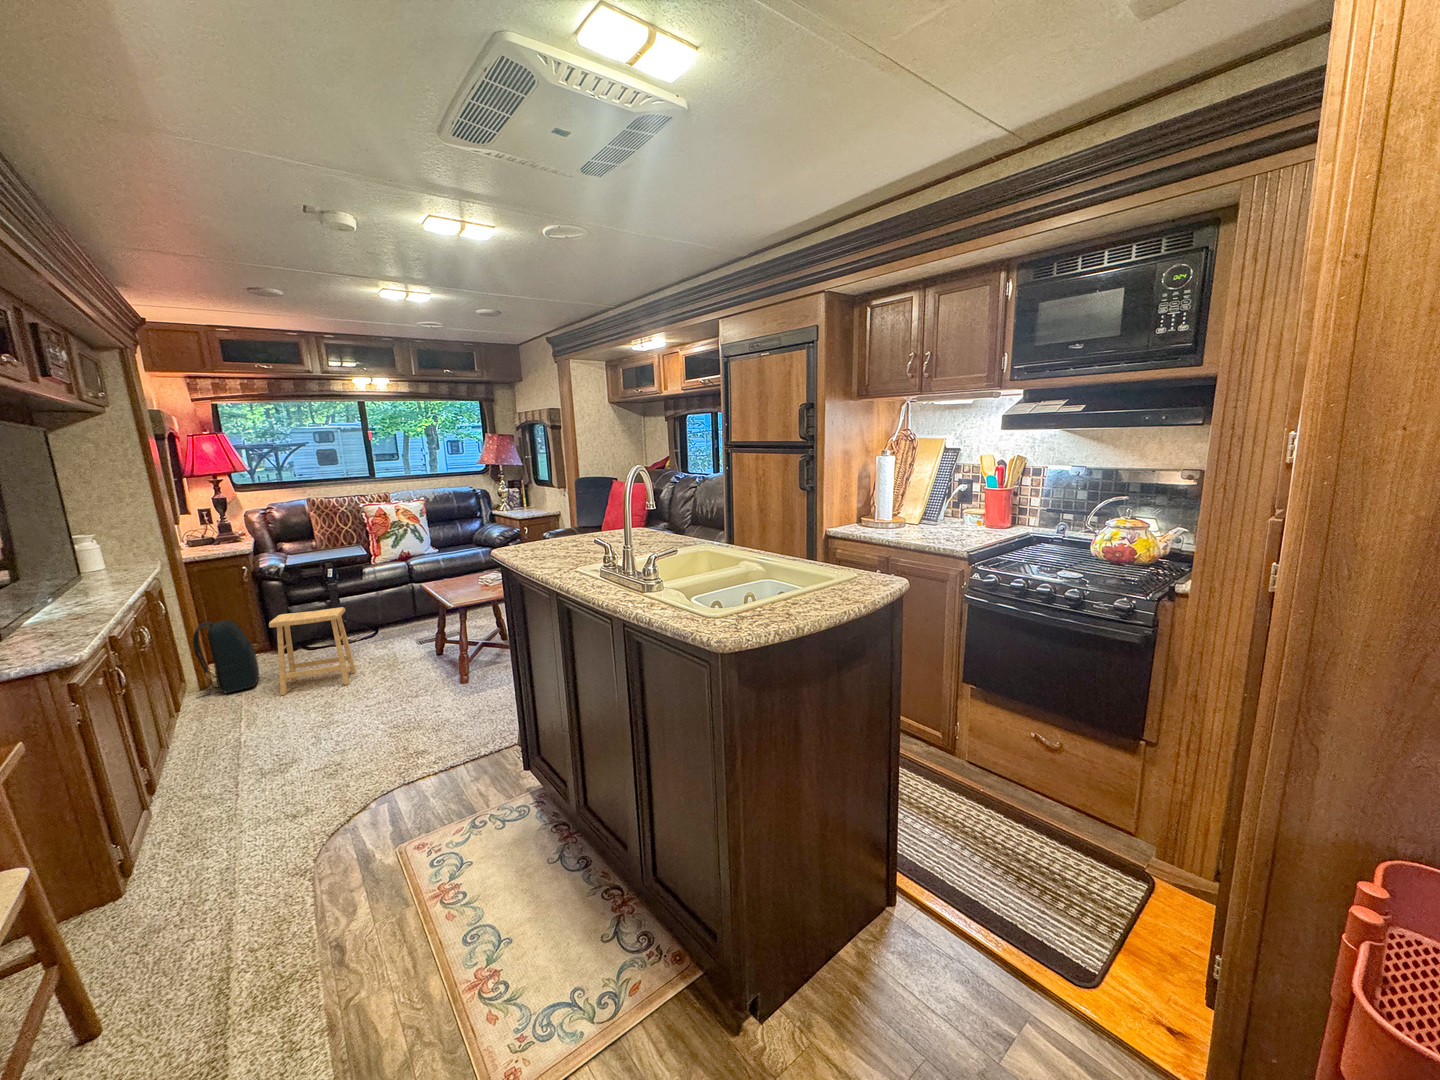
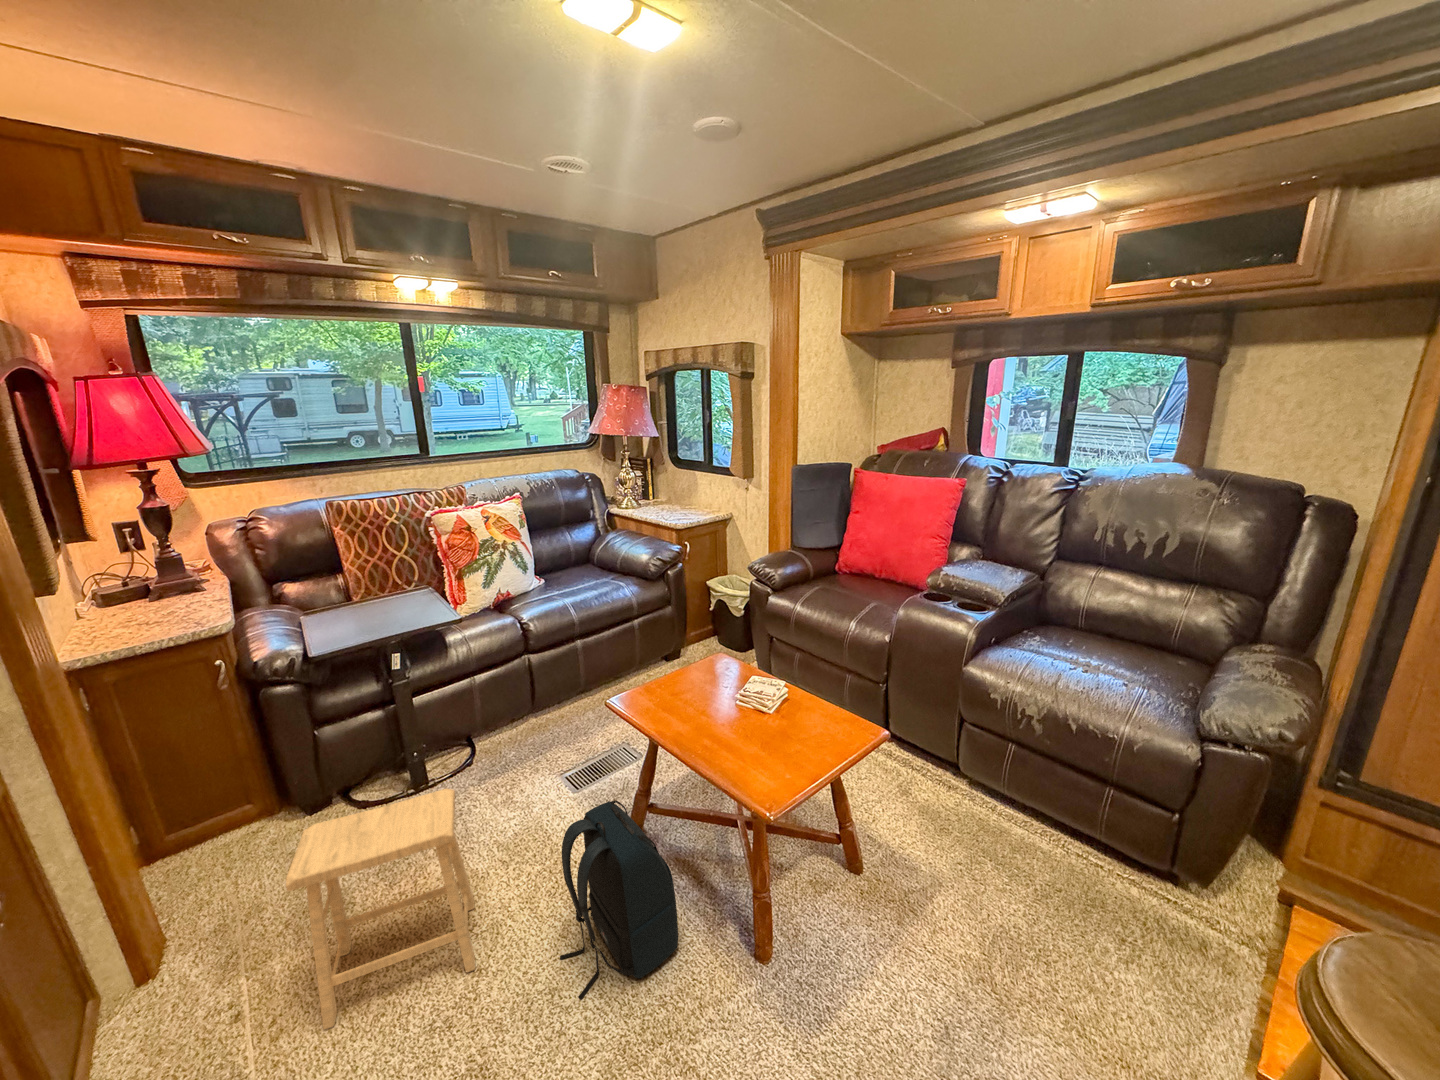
backpack: present [193,620,259,693] -> present [560,801,678,999]

